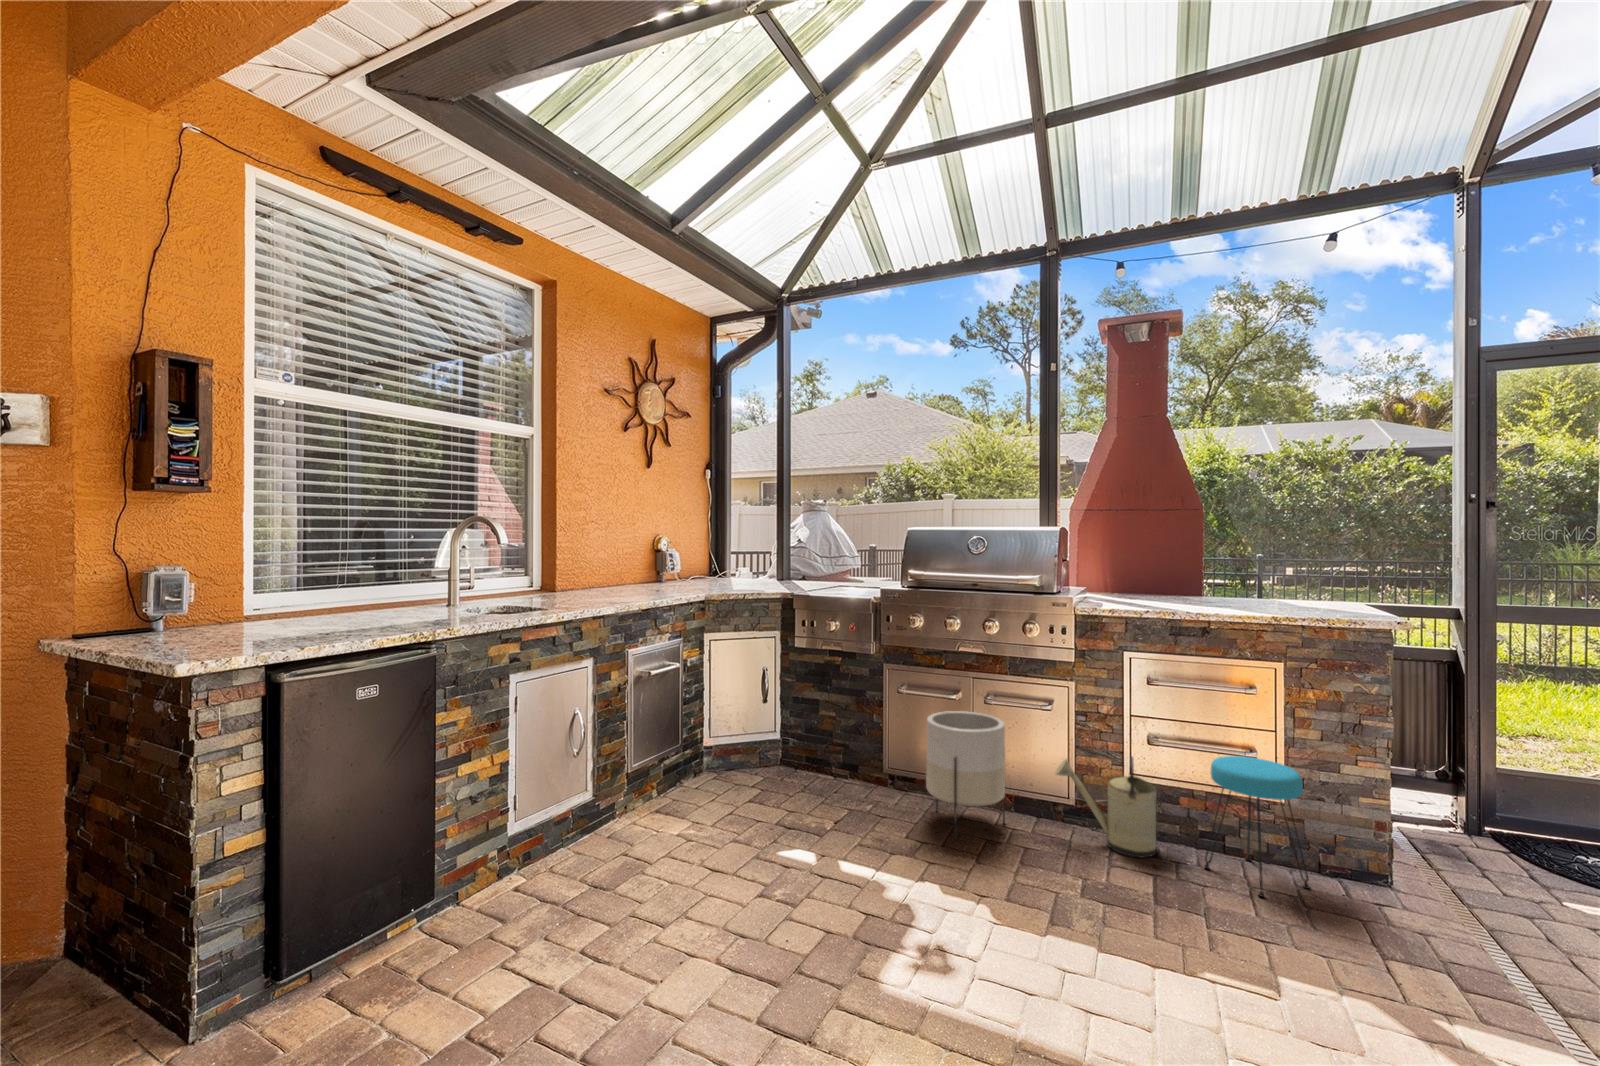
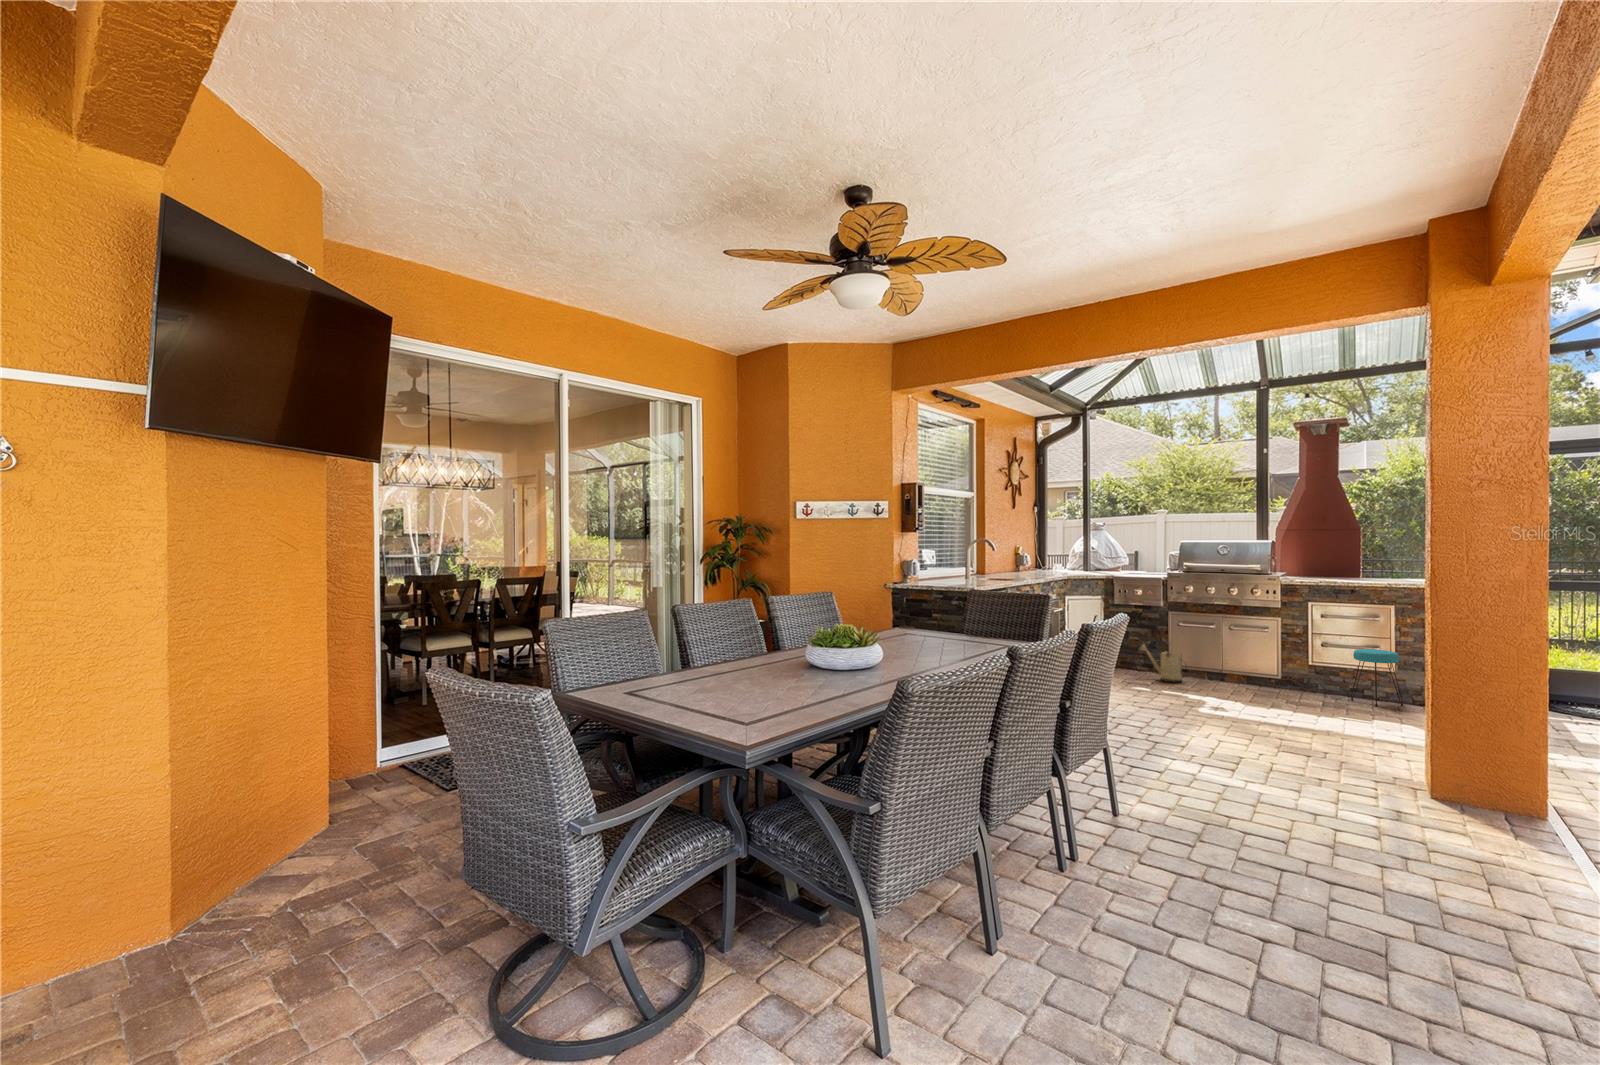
planter: present [926,711,1005,839] -> none [1199,634,1243,691]
watering can: present [1055,757,1158,858] -> present [1139,644,1183,682]

